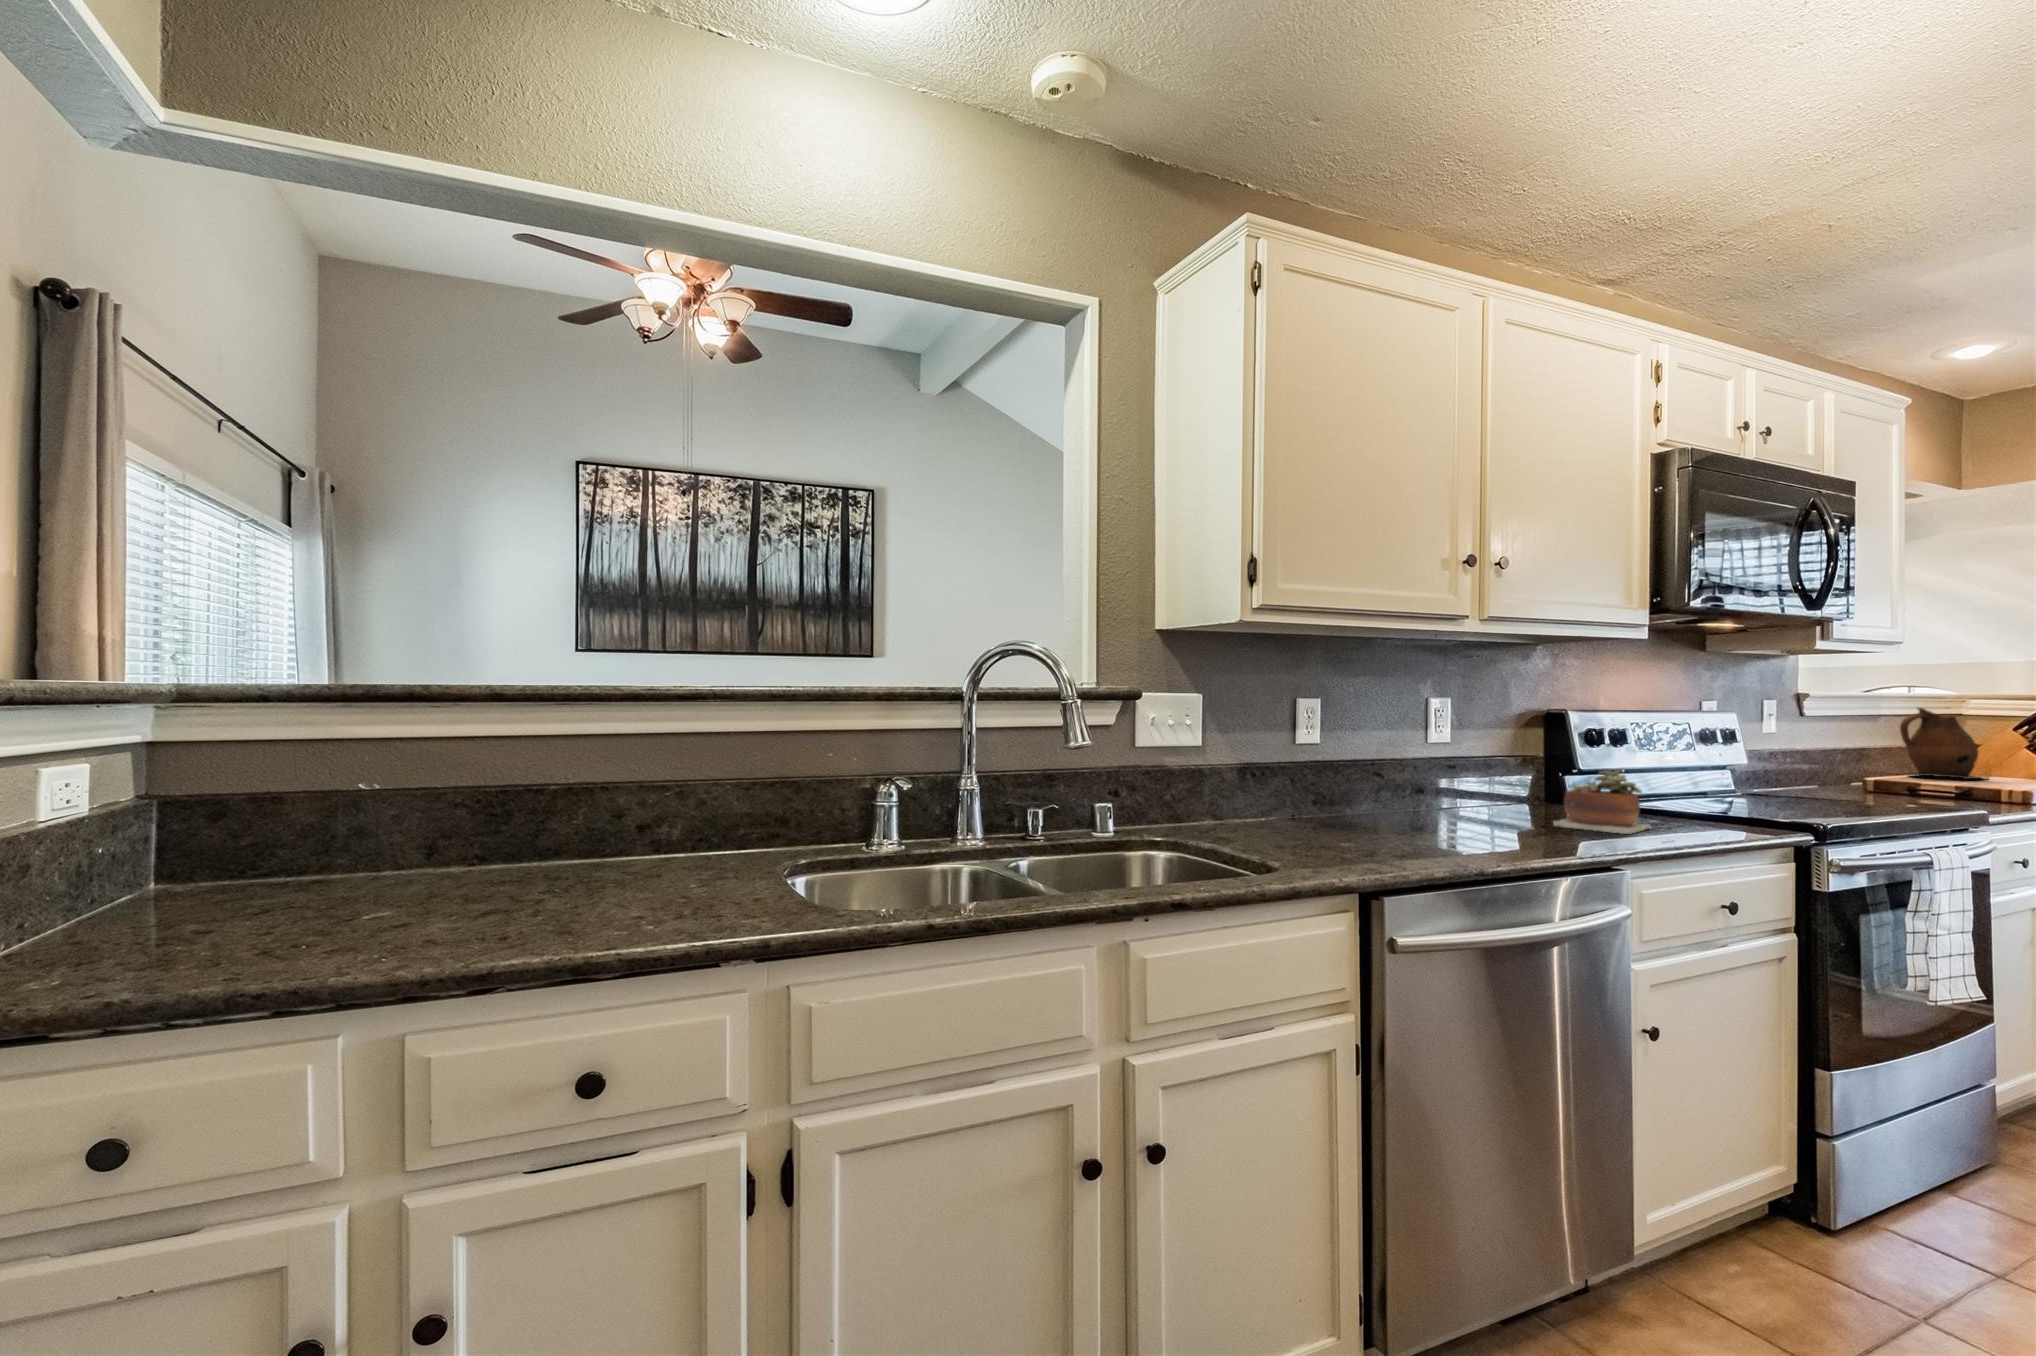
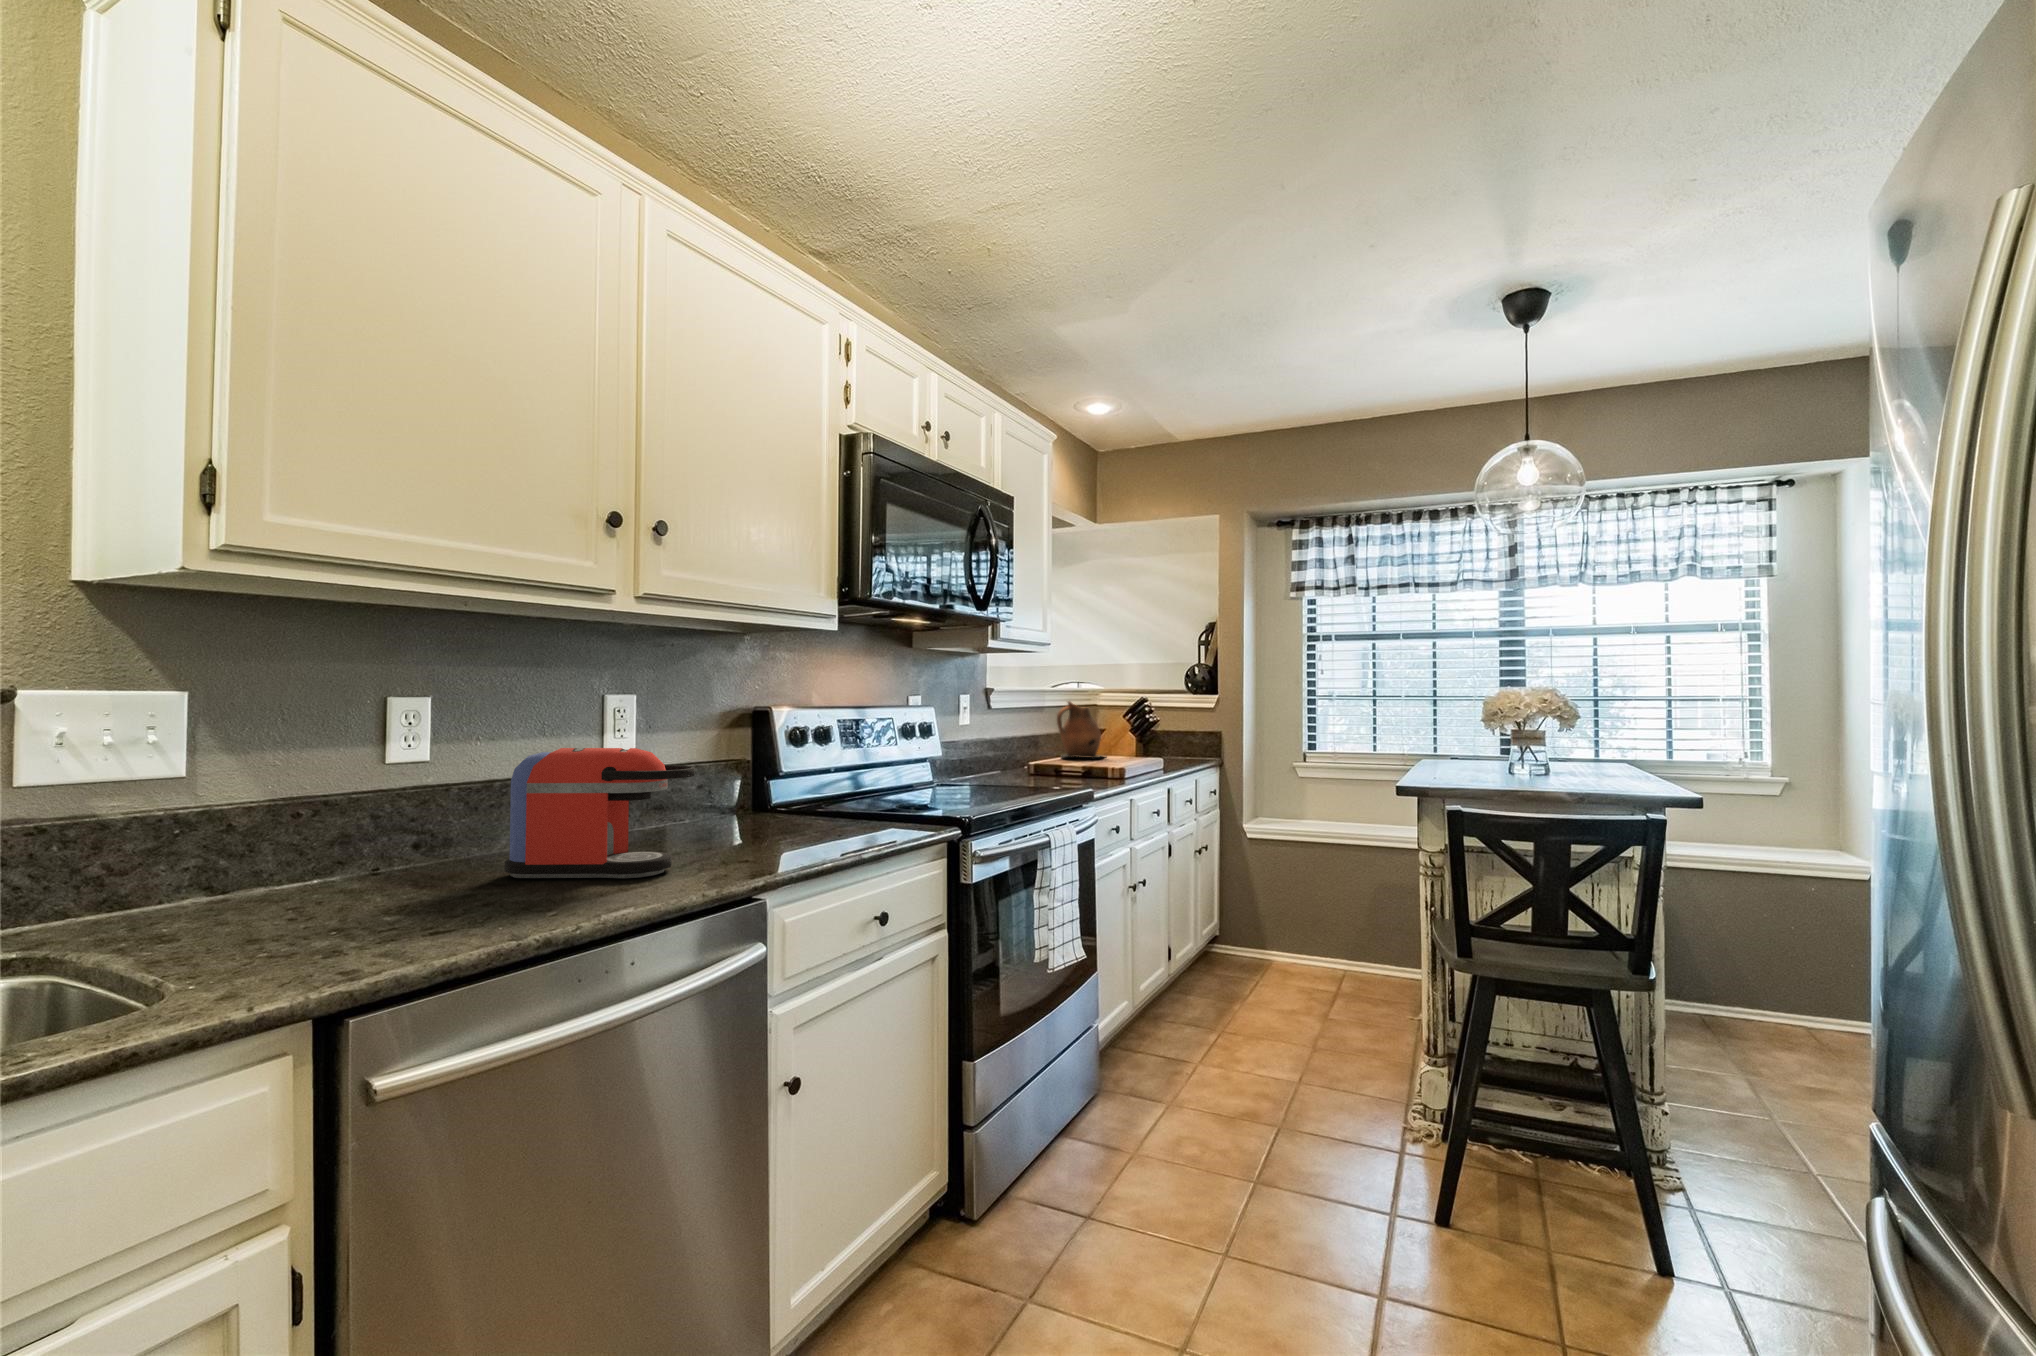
coffee maker: none [1396,736,1550,839] -> present [505,748,695,878]
succulent plant: present [1553,770,1651,834] -> none [718,776,822,851]

